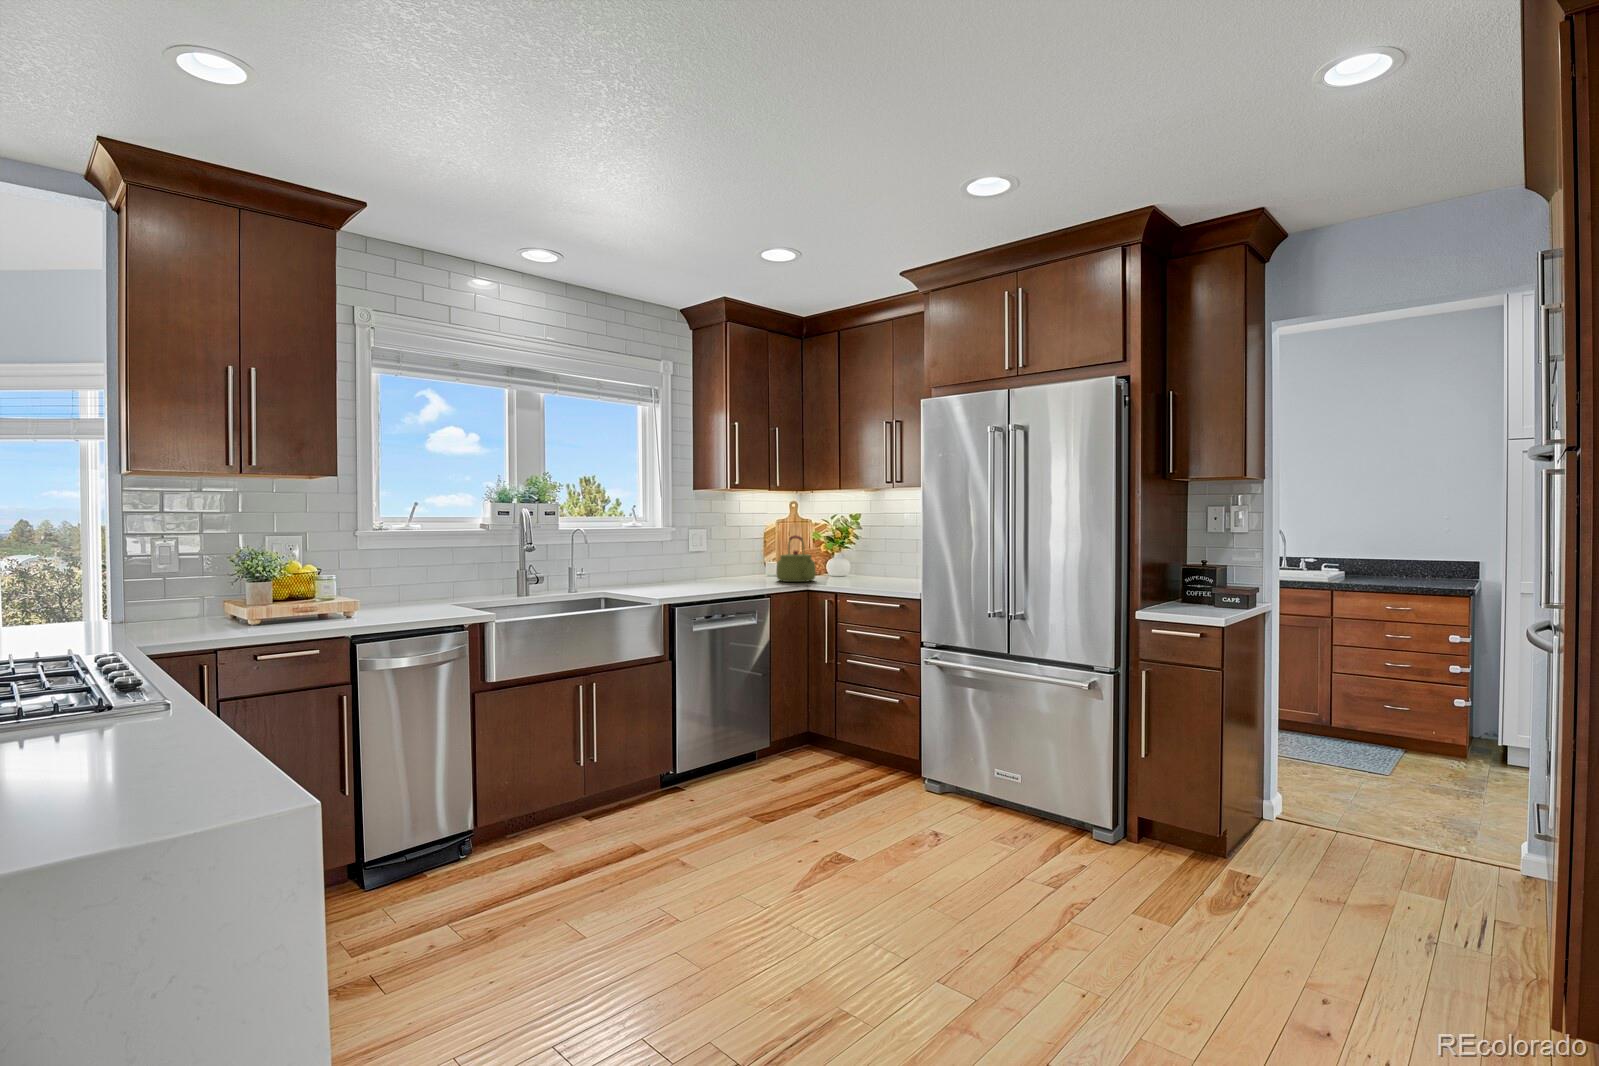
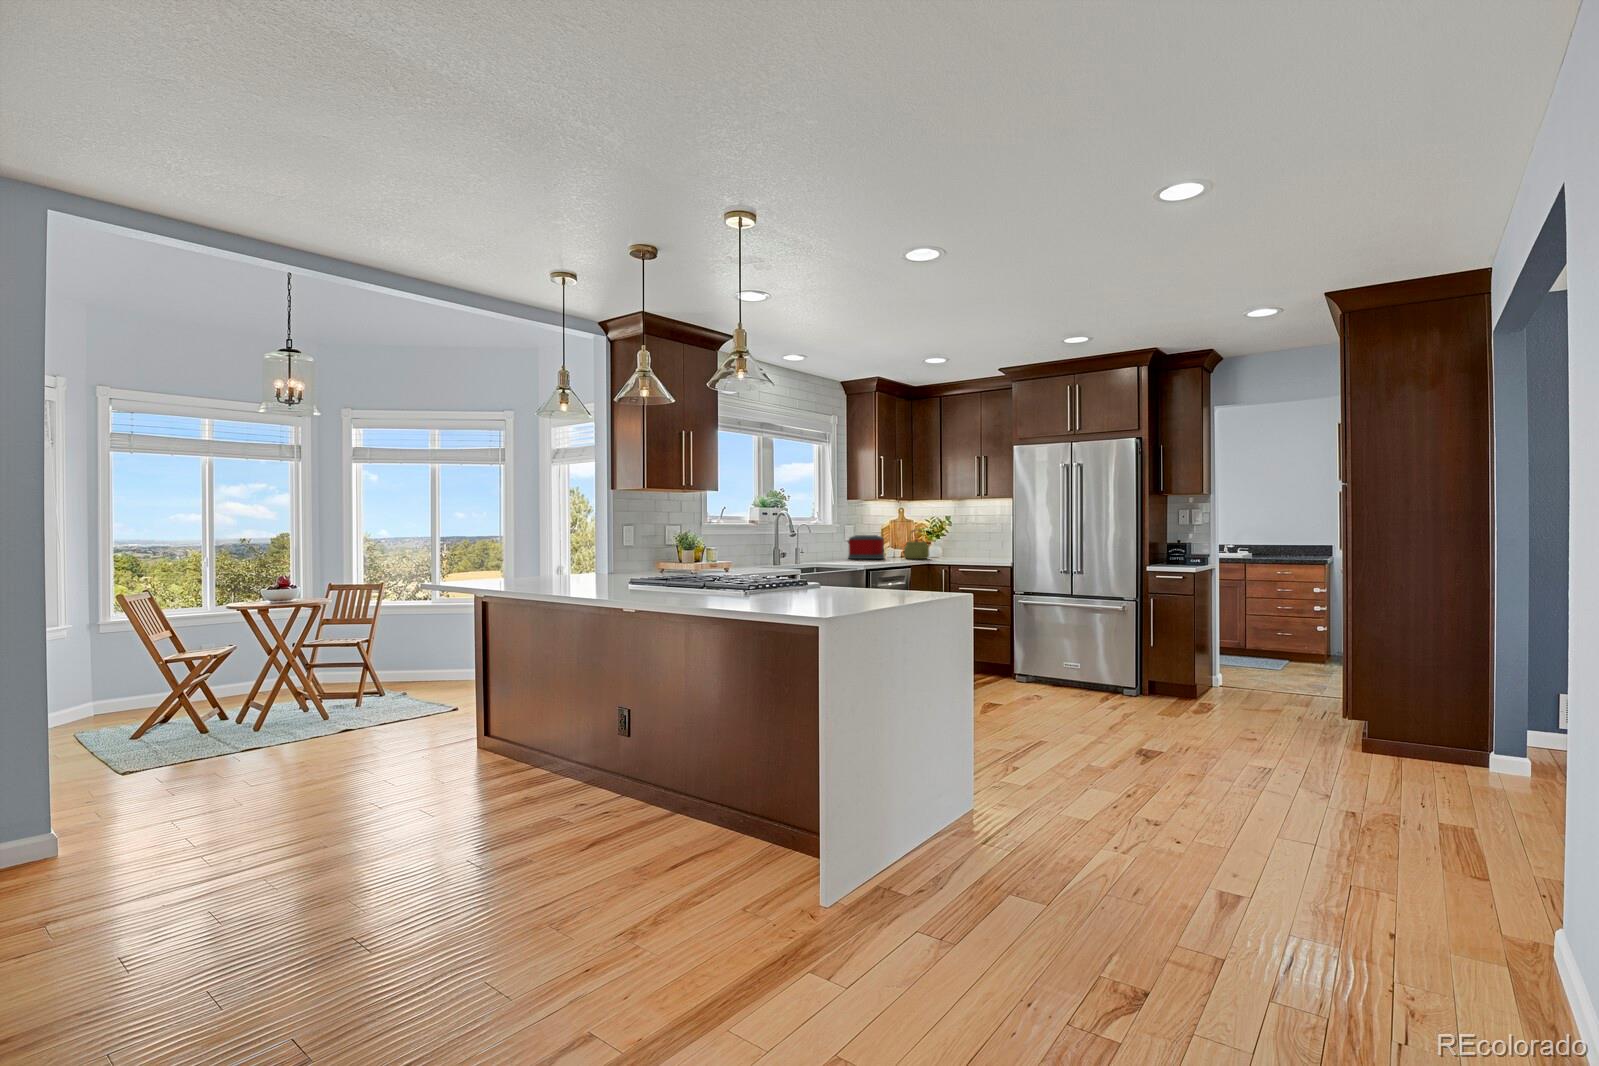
toaster: none [688,544,746,583] -> present [848,535,885,559]

